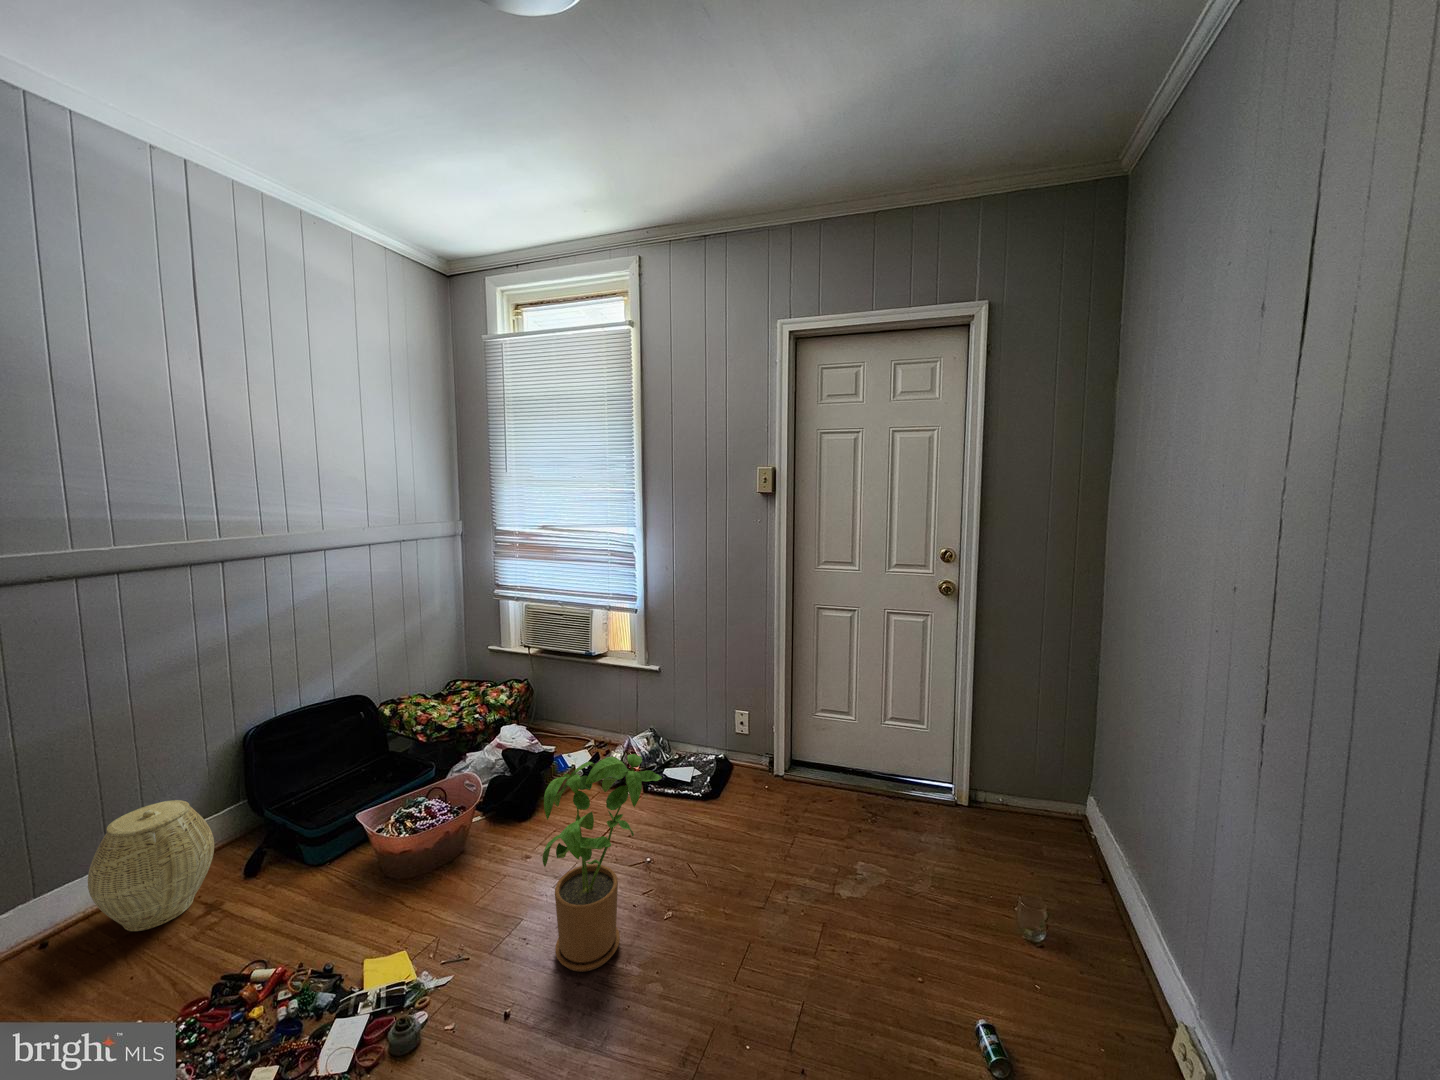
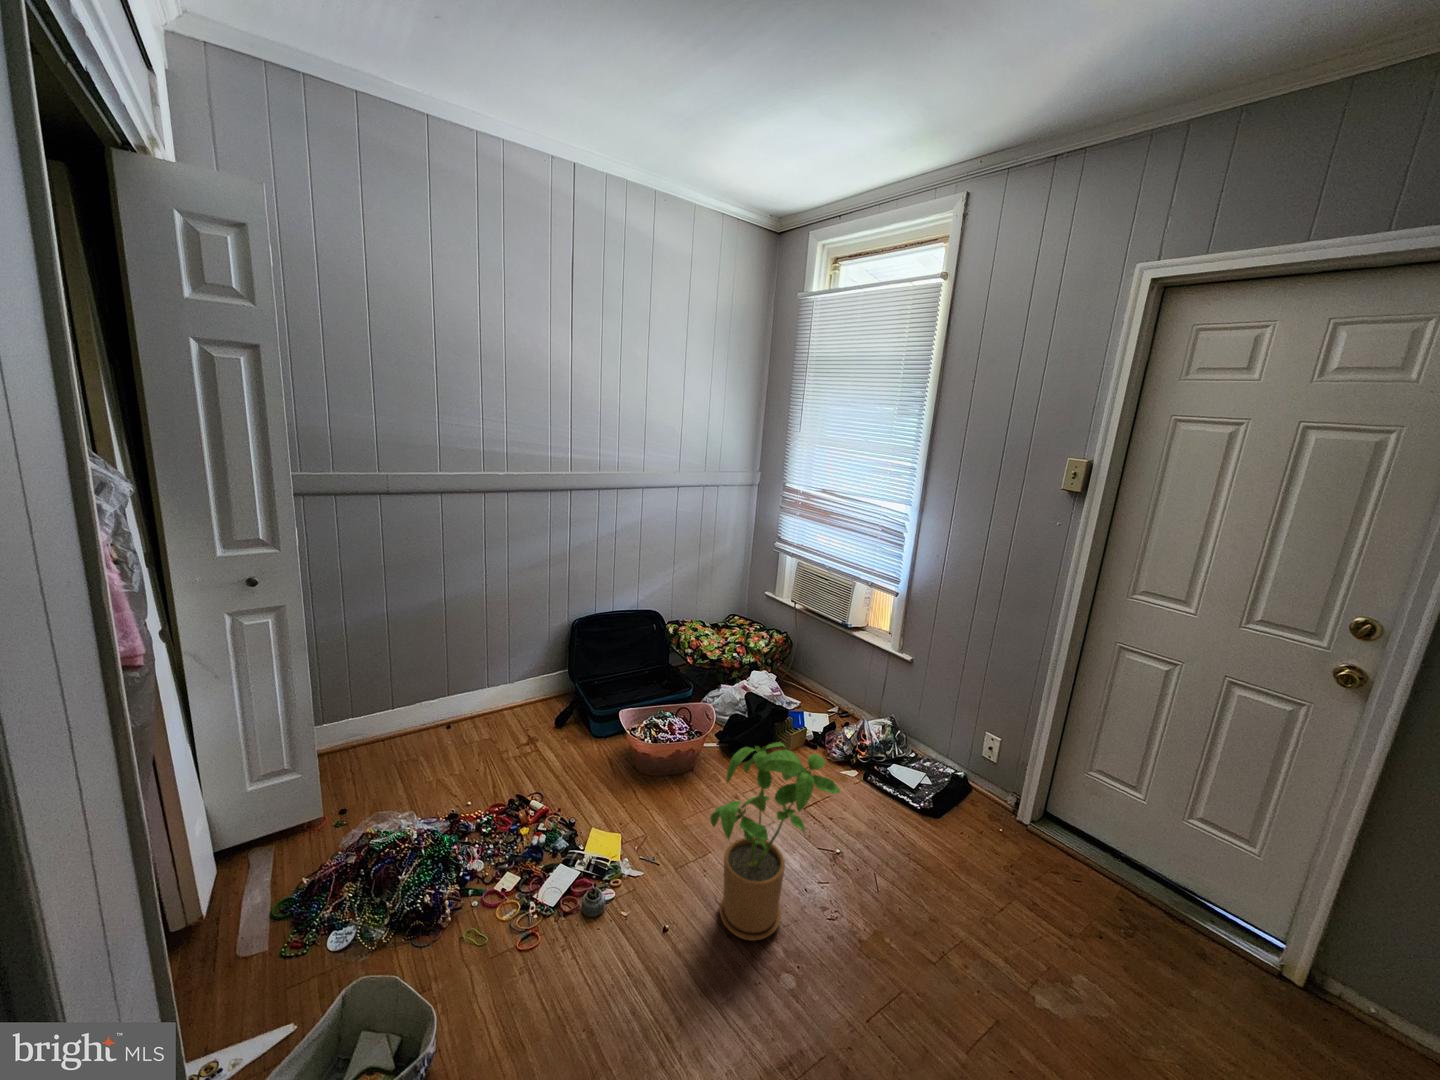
woven basket: present [88,800,214,931] -> none [477,656,542,738]

